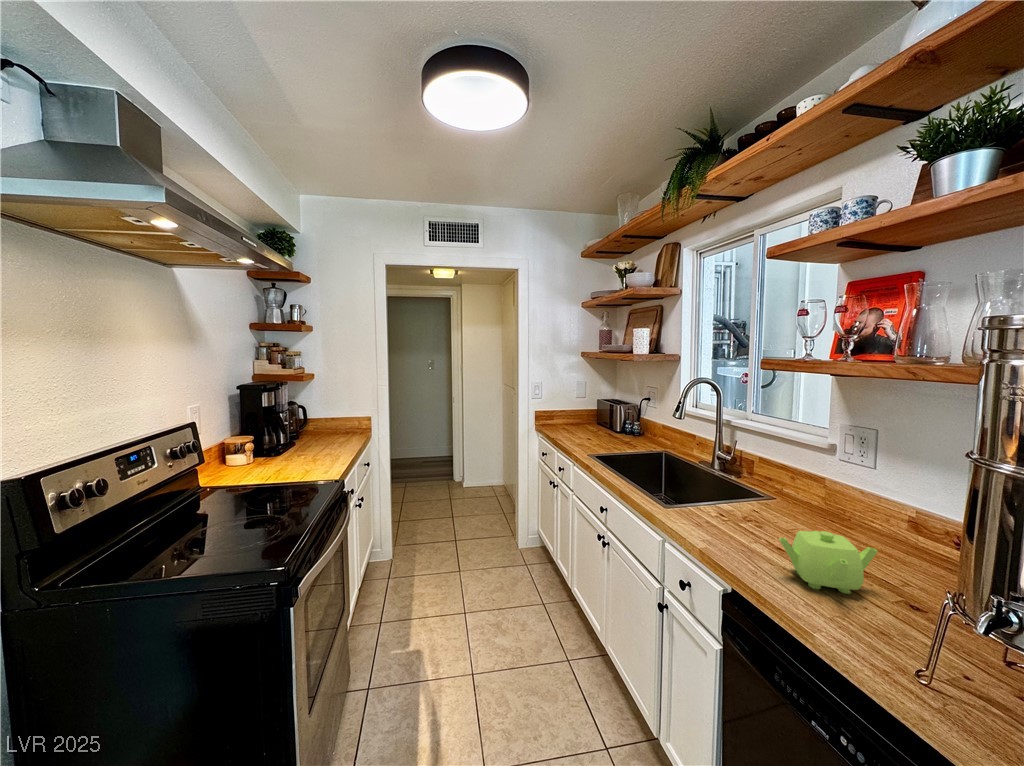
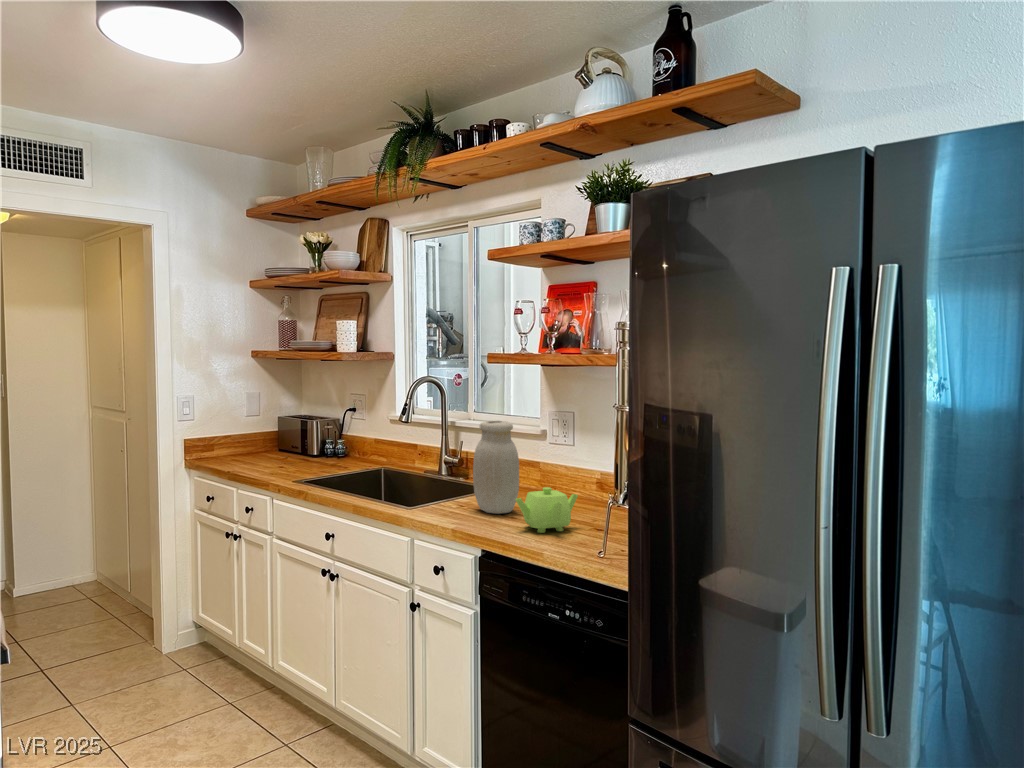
jar: none [734,434,792,539] -> present [473,421,519,514]

